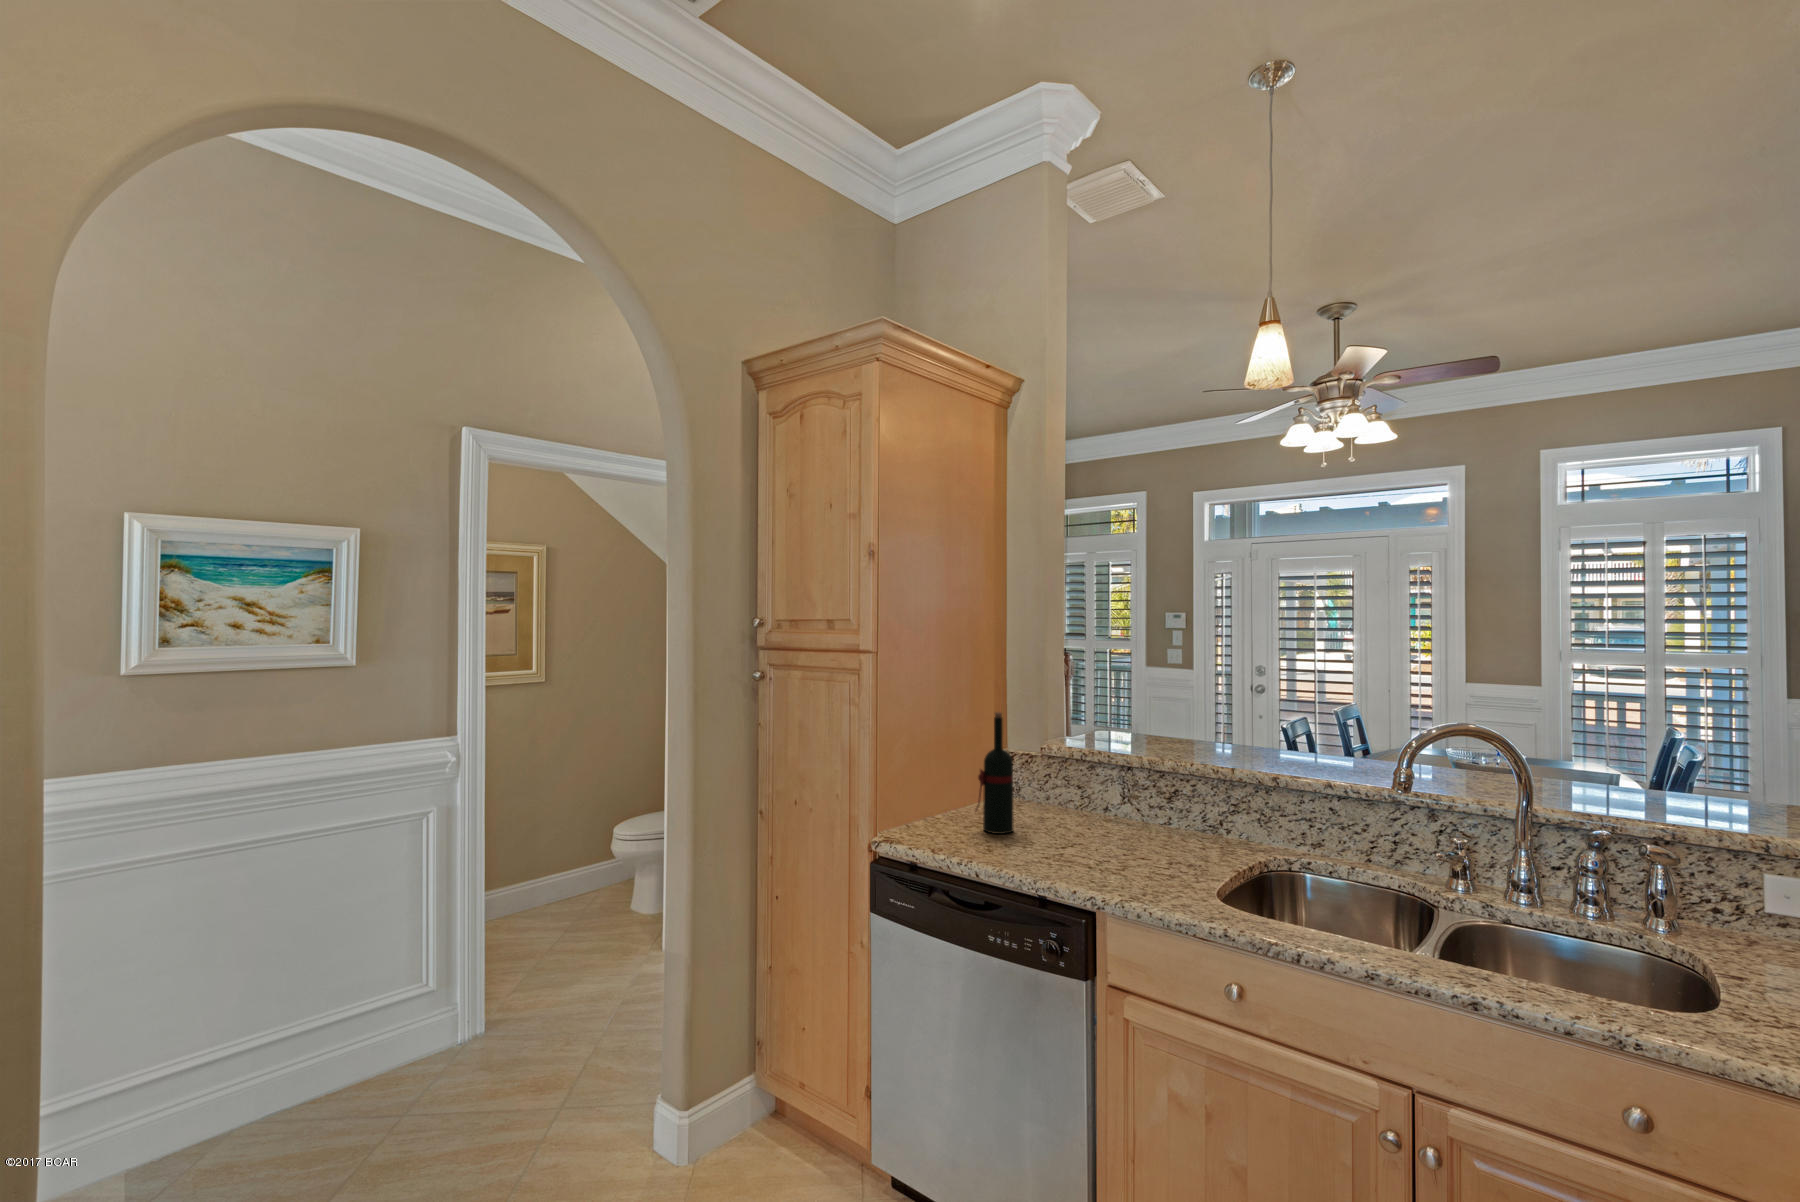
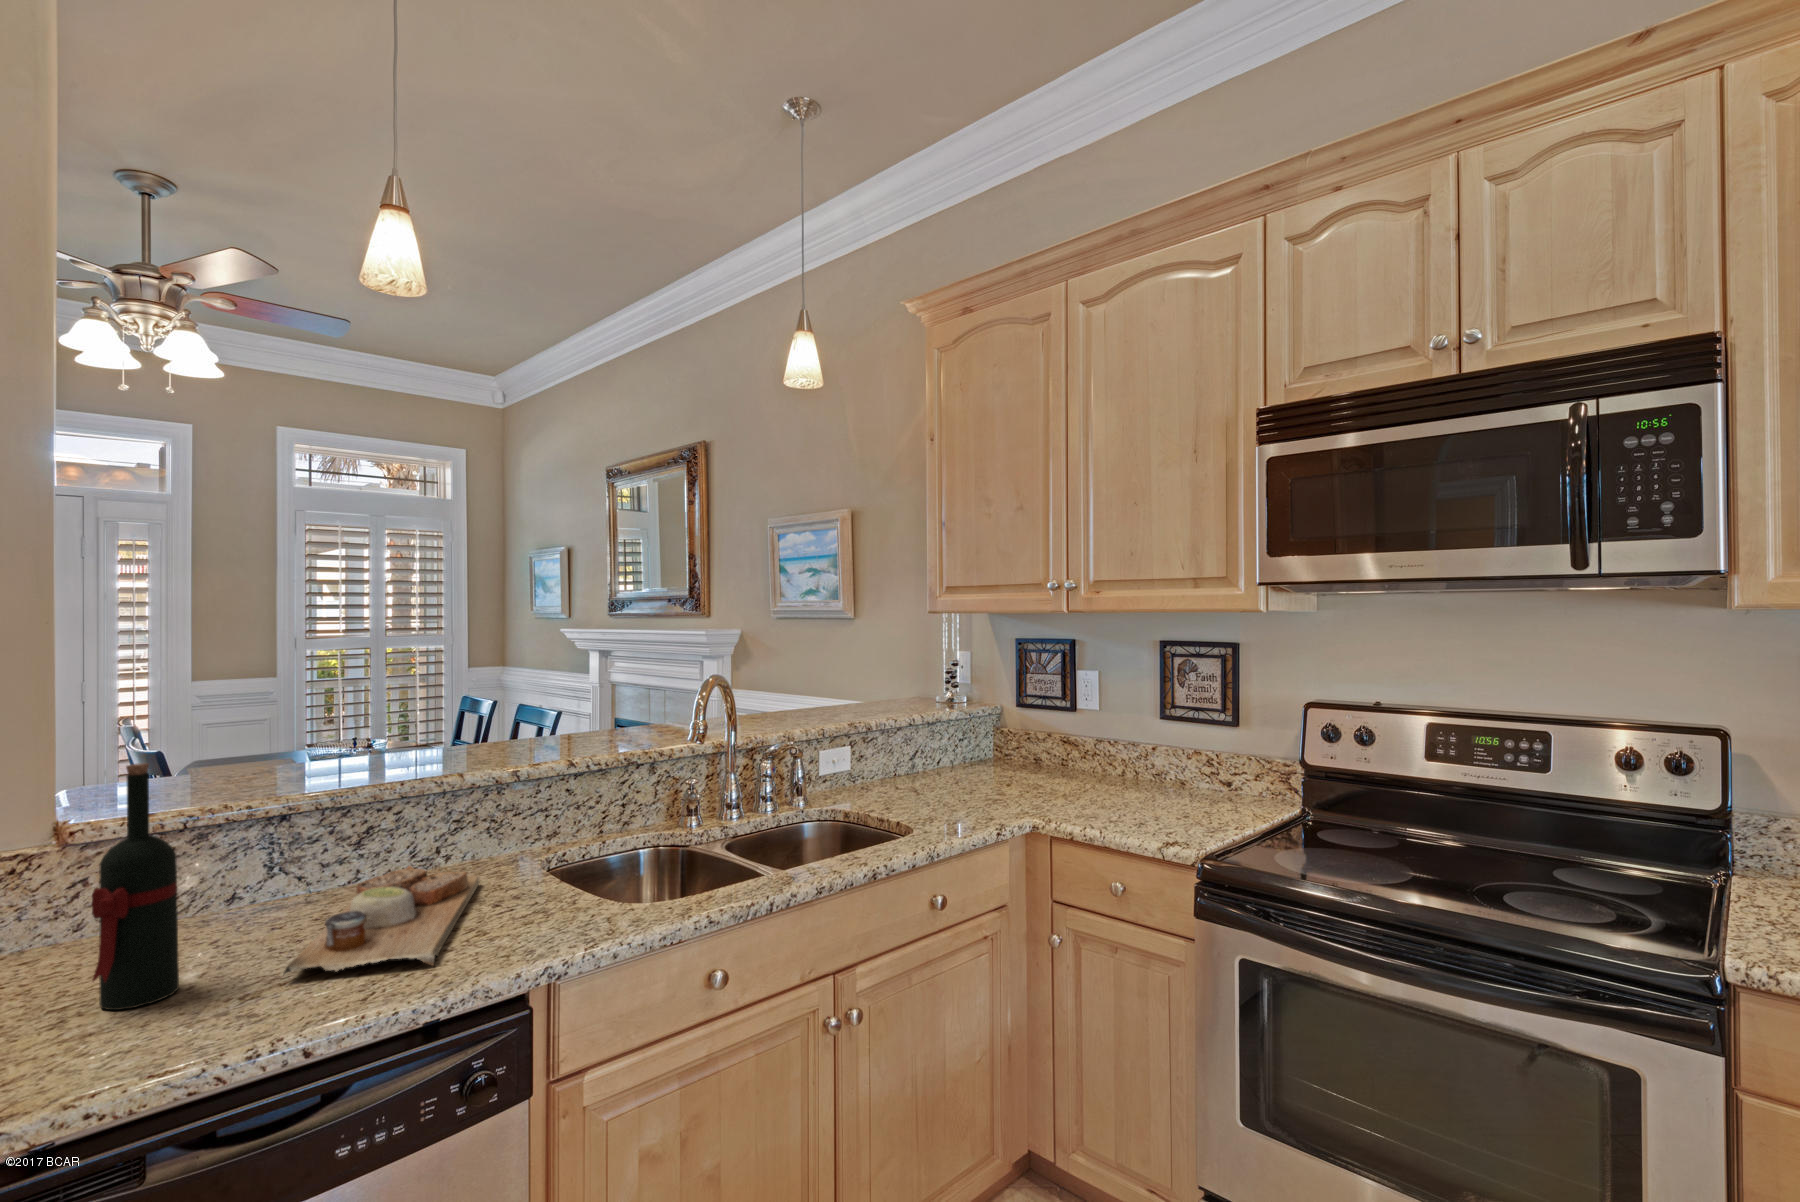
cutting board: none [1026,820,1210,870] -> present [284,866,479,974]

